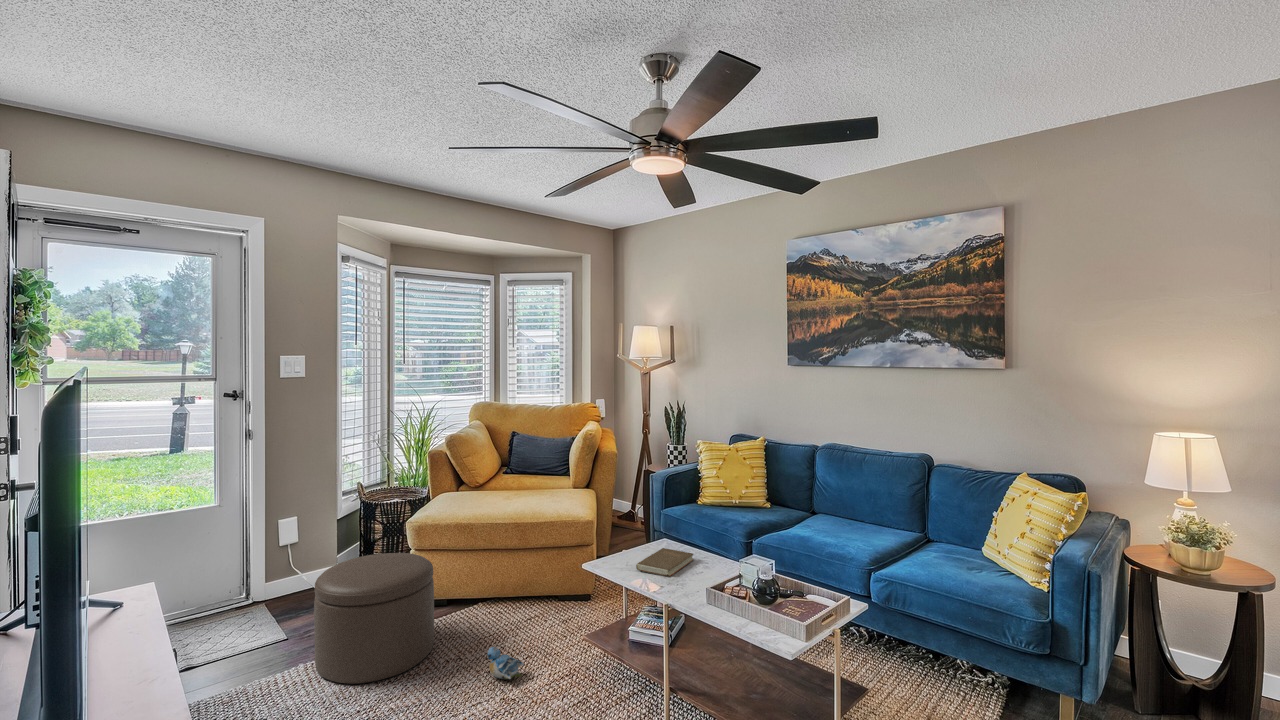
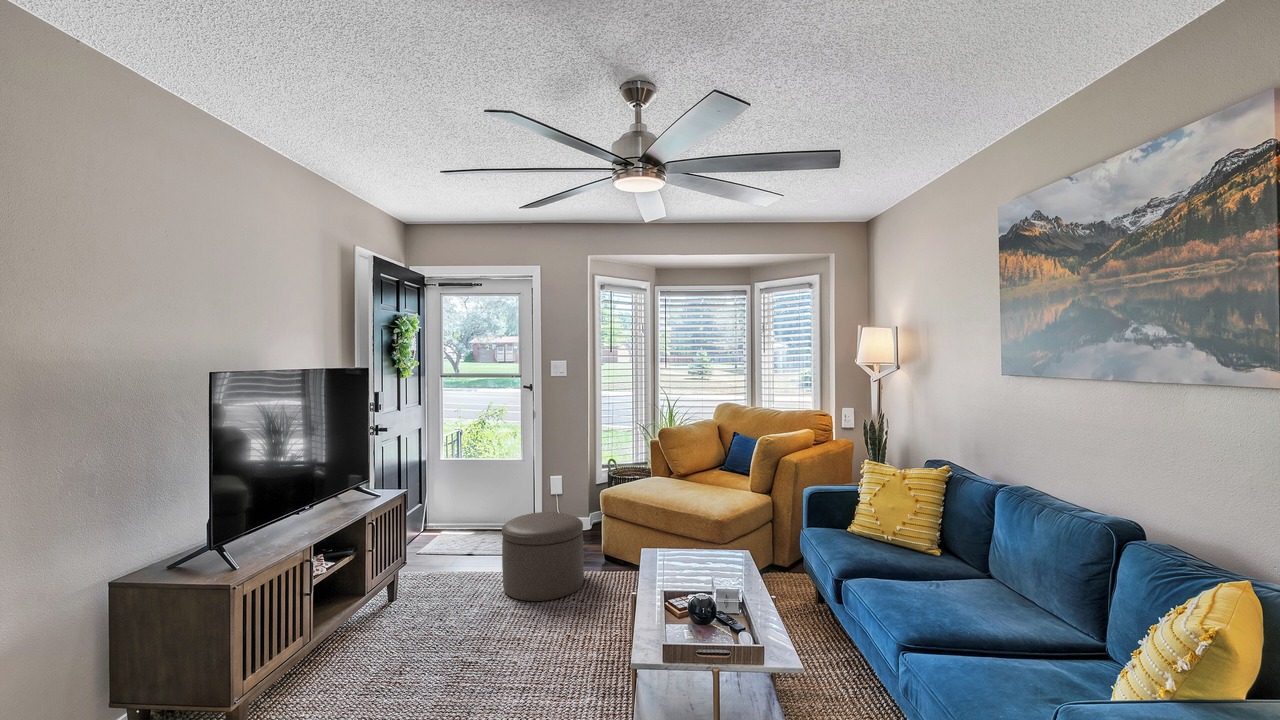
book: present [636,548,693,577] -> none [666,558,728,583]
plush toy: present [487,647,524,679] -> none [575,602,598,632]

